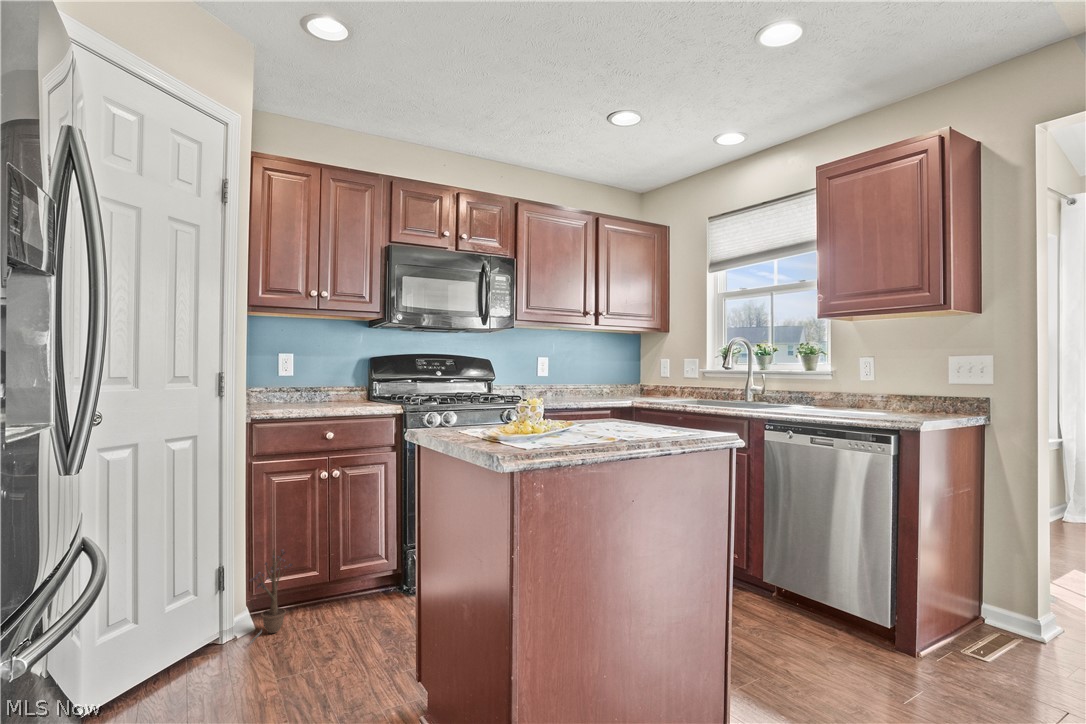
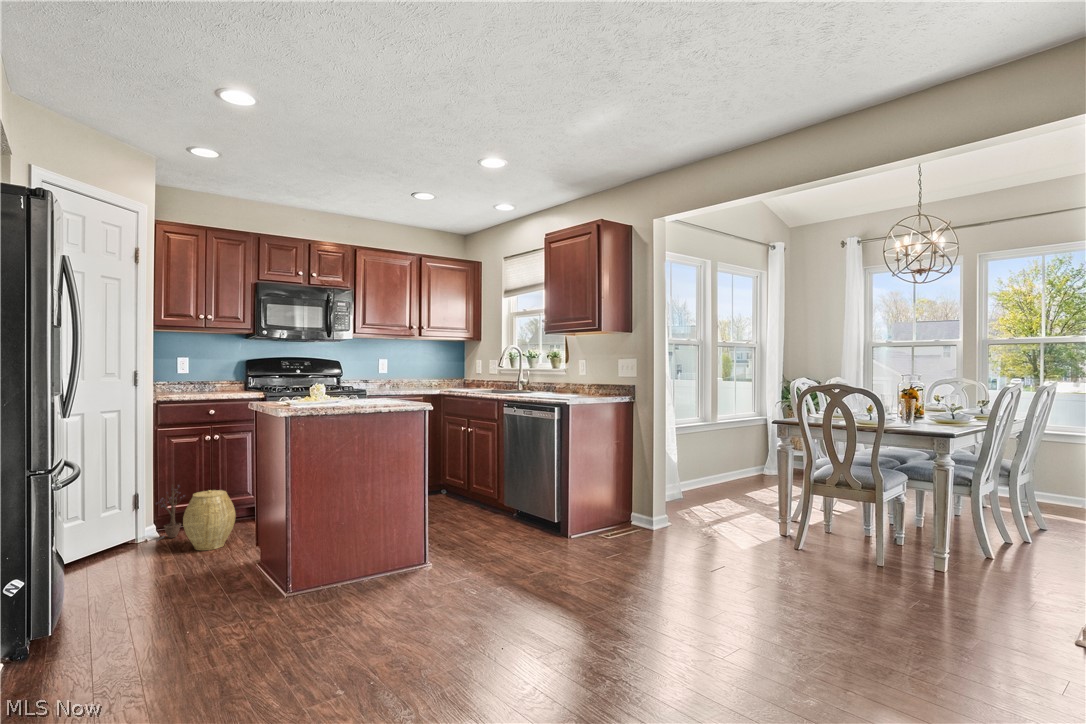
woven basket: none [291,566,370,671] -> present [183,490,236,550]

